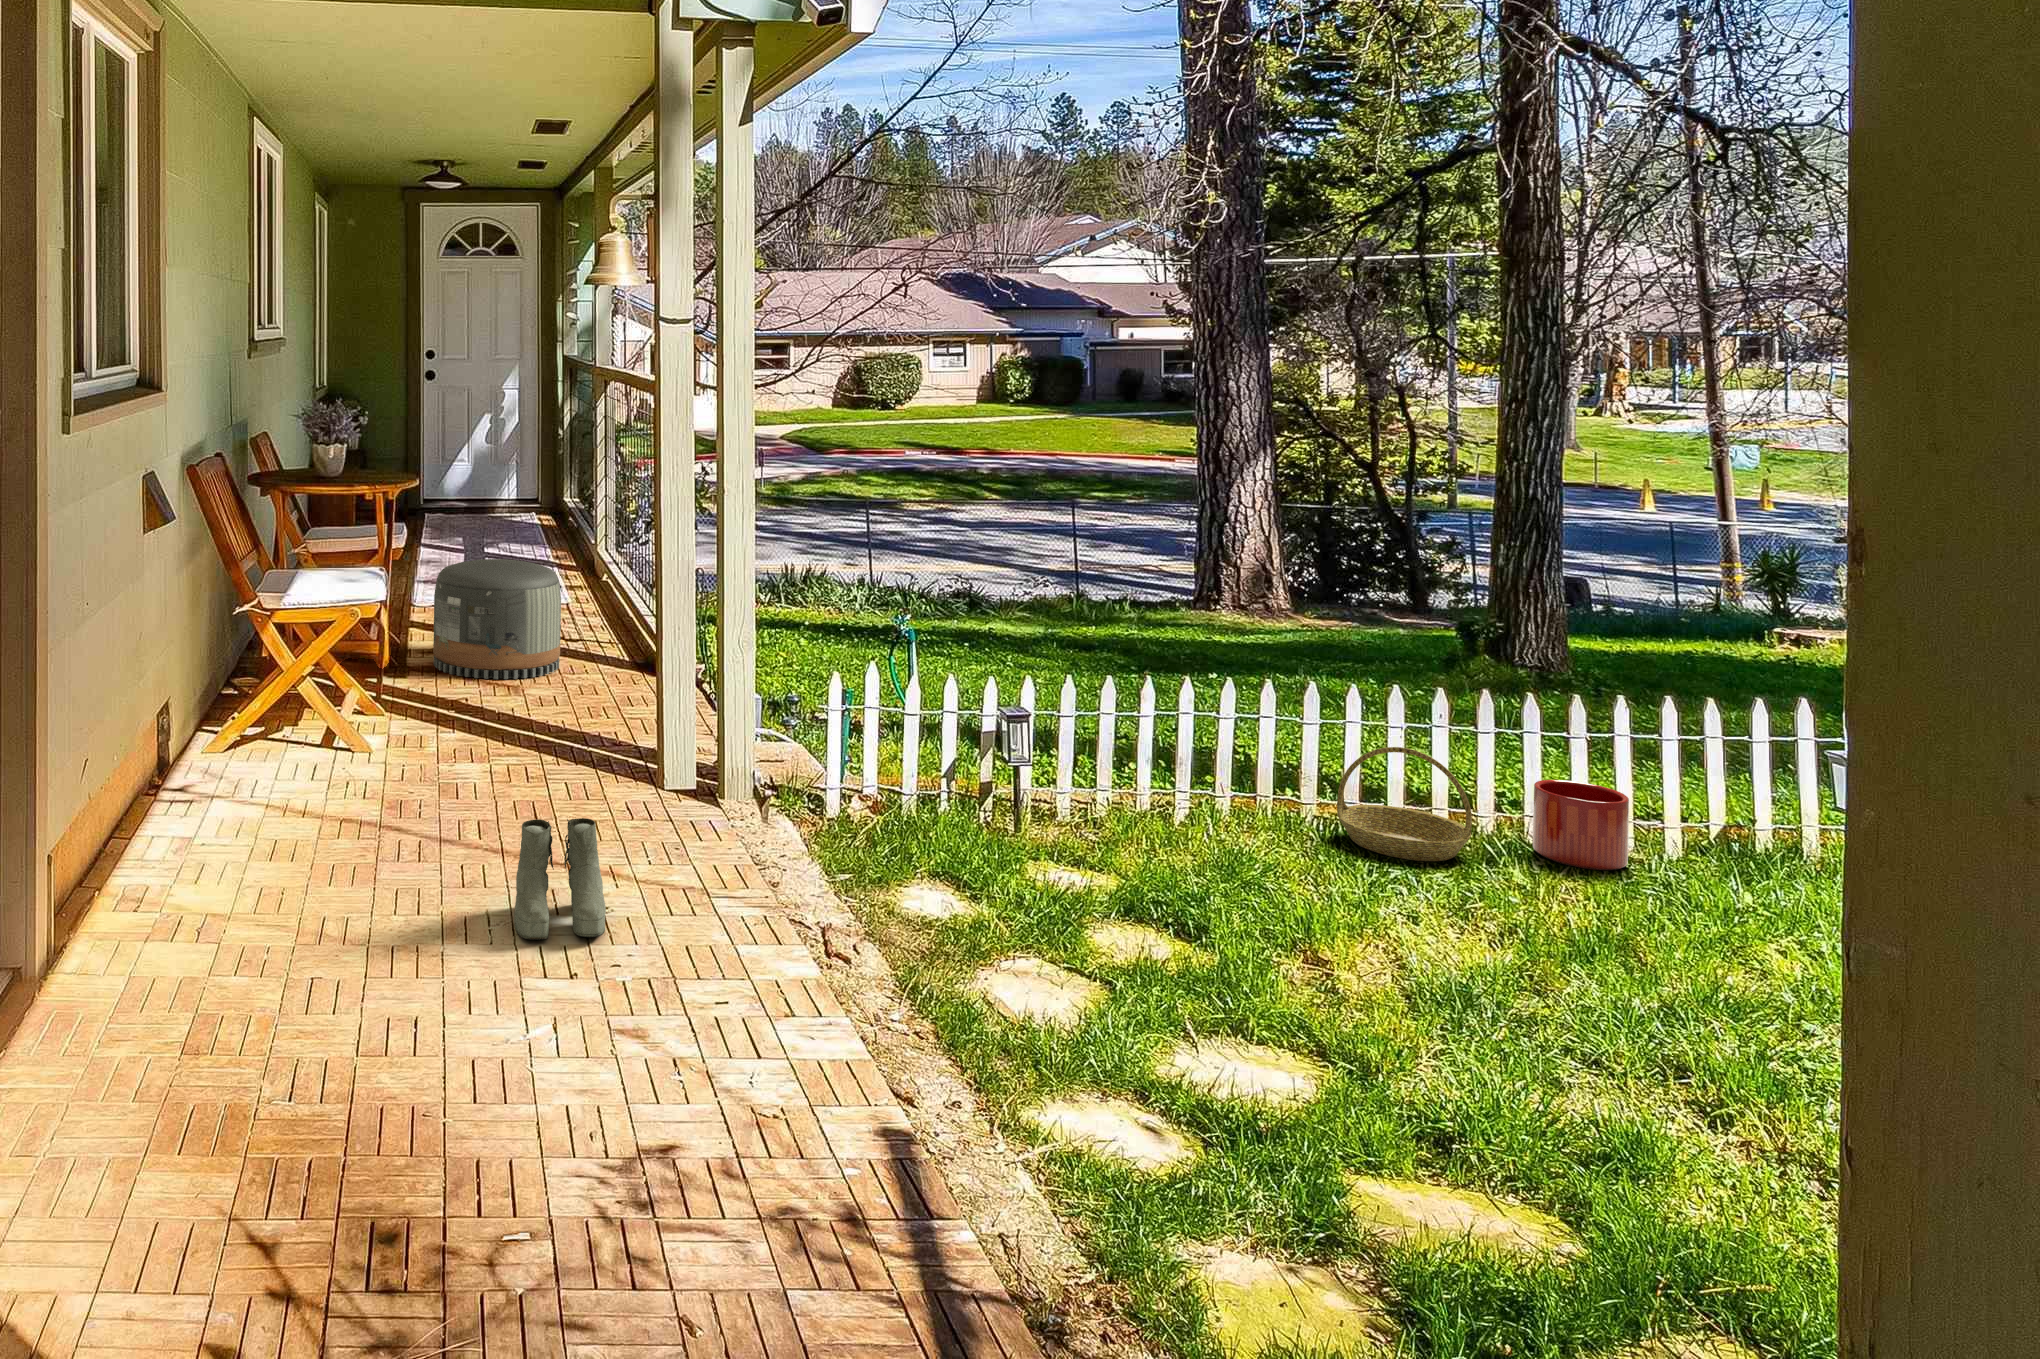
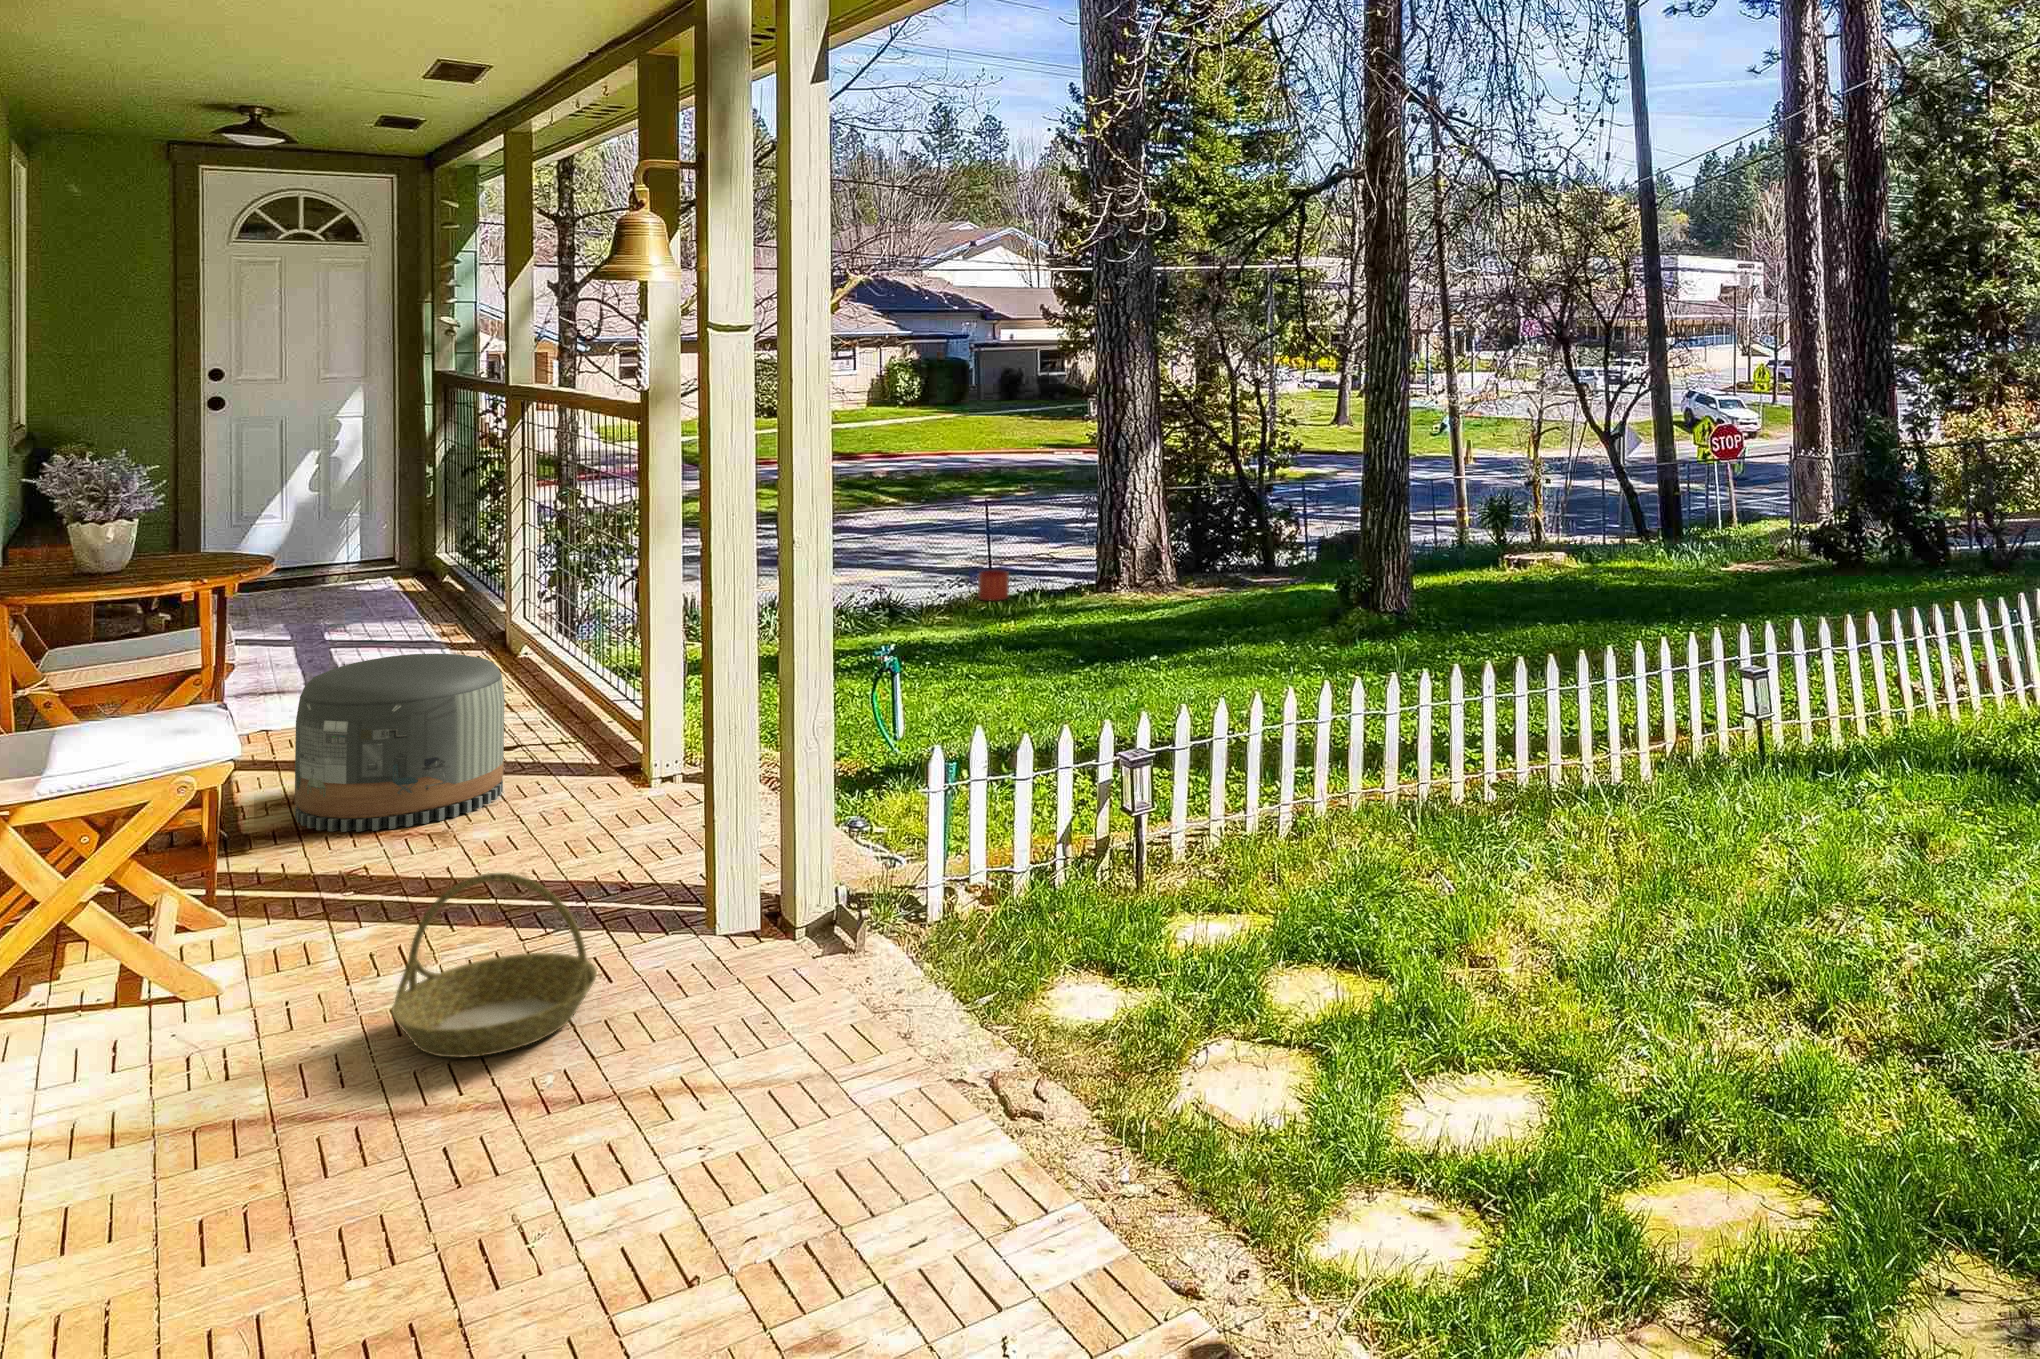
basket: present [1337,747,1472,861] -> present [392,873,597,1058]
planter: present [1533,780,1629,870] -> present [978,570,1009,601]
boots: present [515,818,606,940] -> none [579,1052,735,1279]

